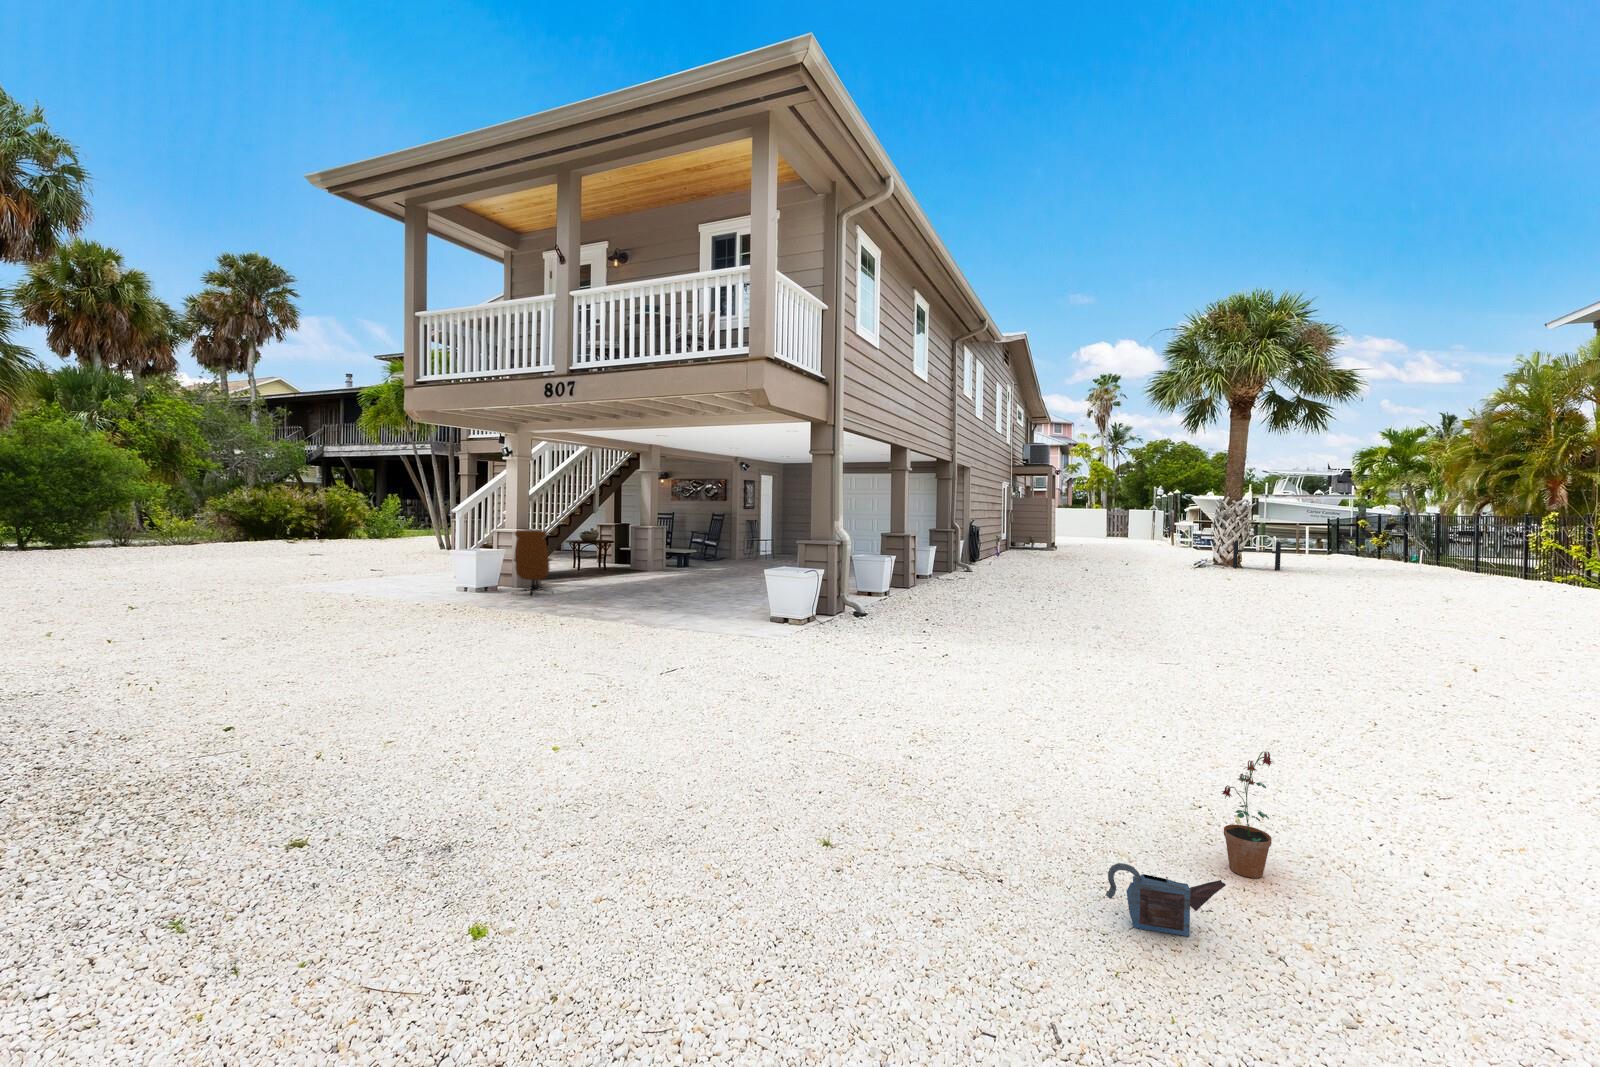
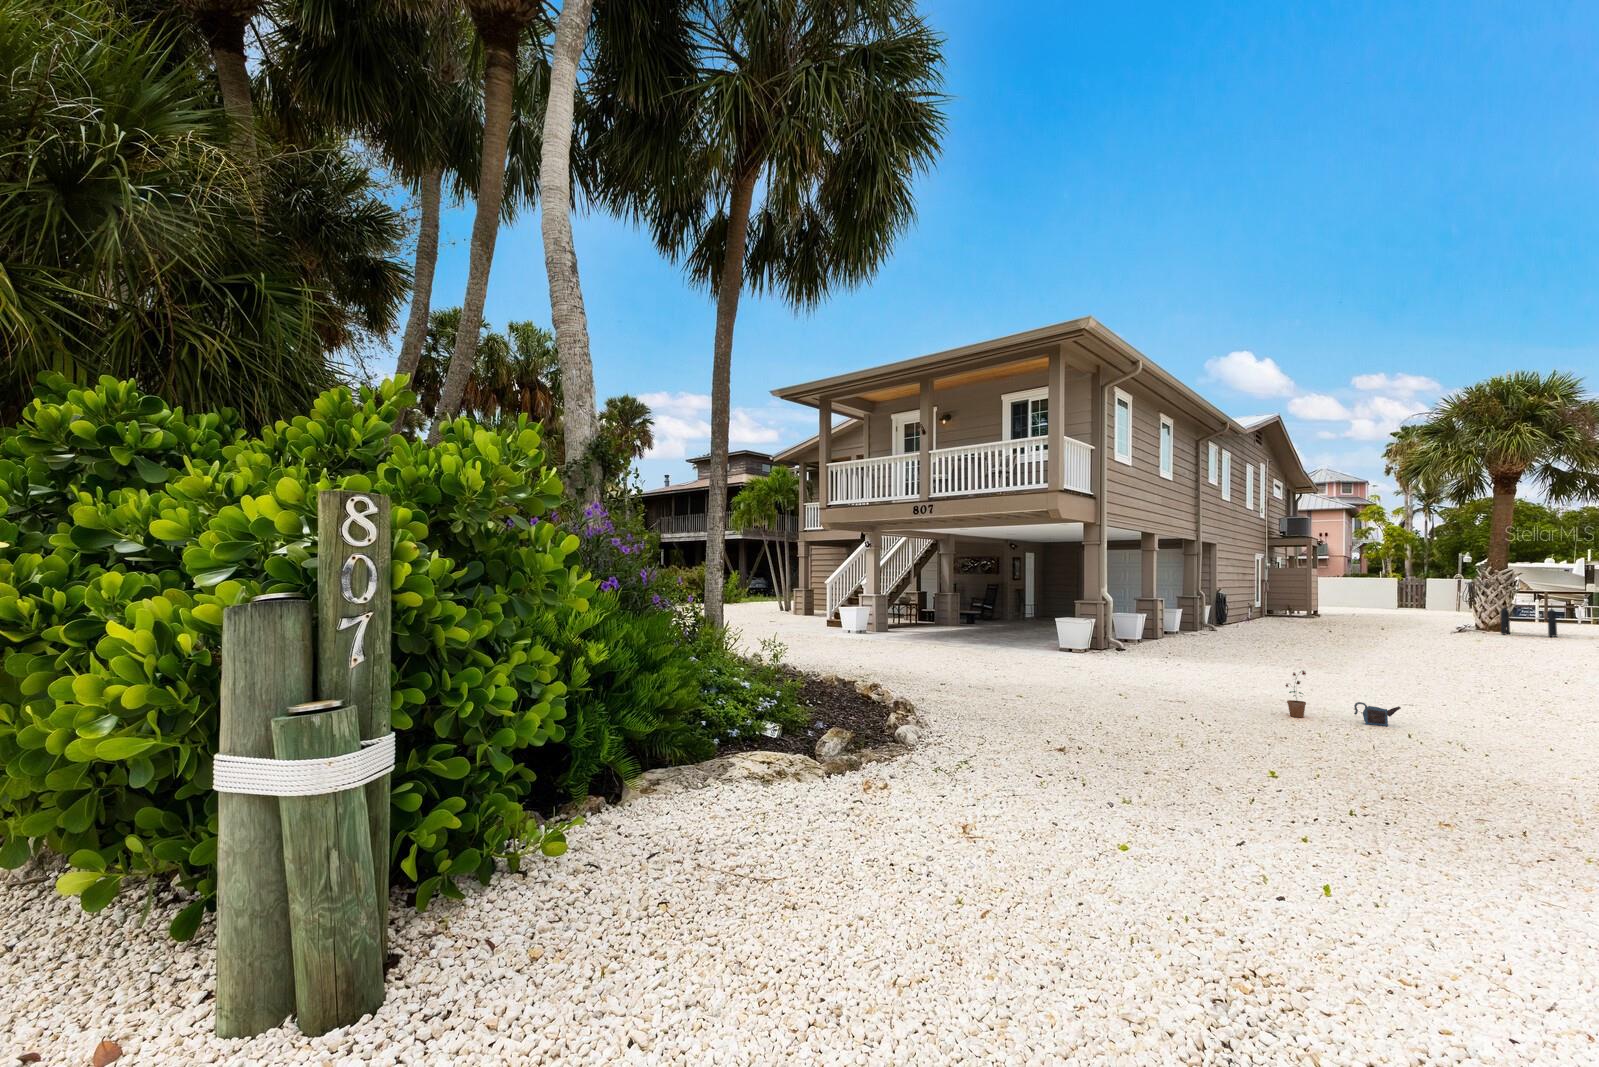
lounge chair: present [514,531,553,595] -> none [875,594,901,636]
watering can: present [1106,863,1226,936] -> present [1354,702,1401,726]

